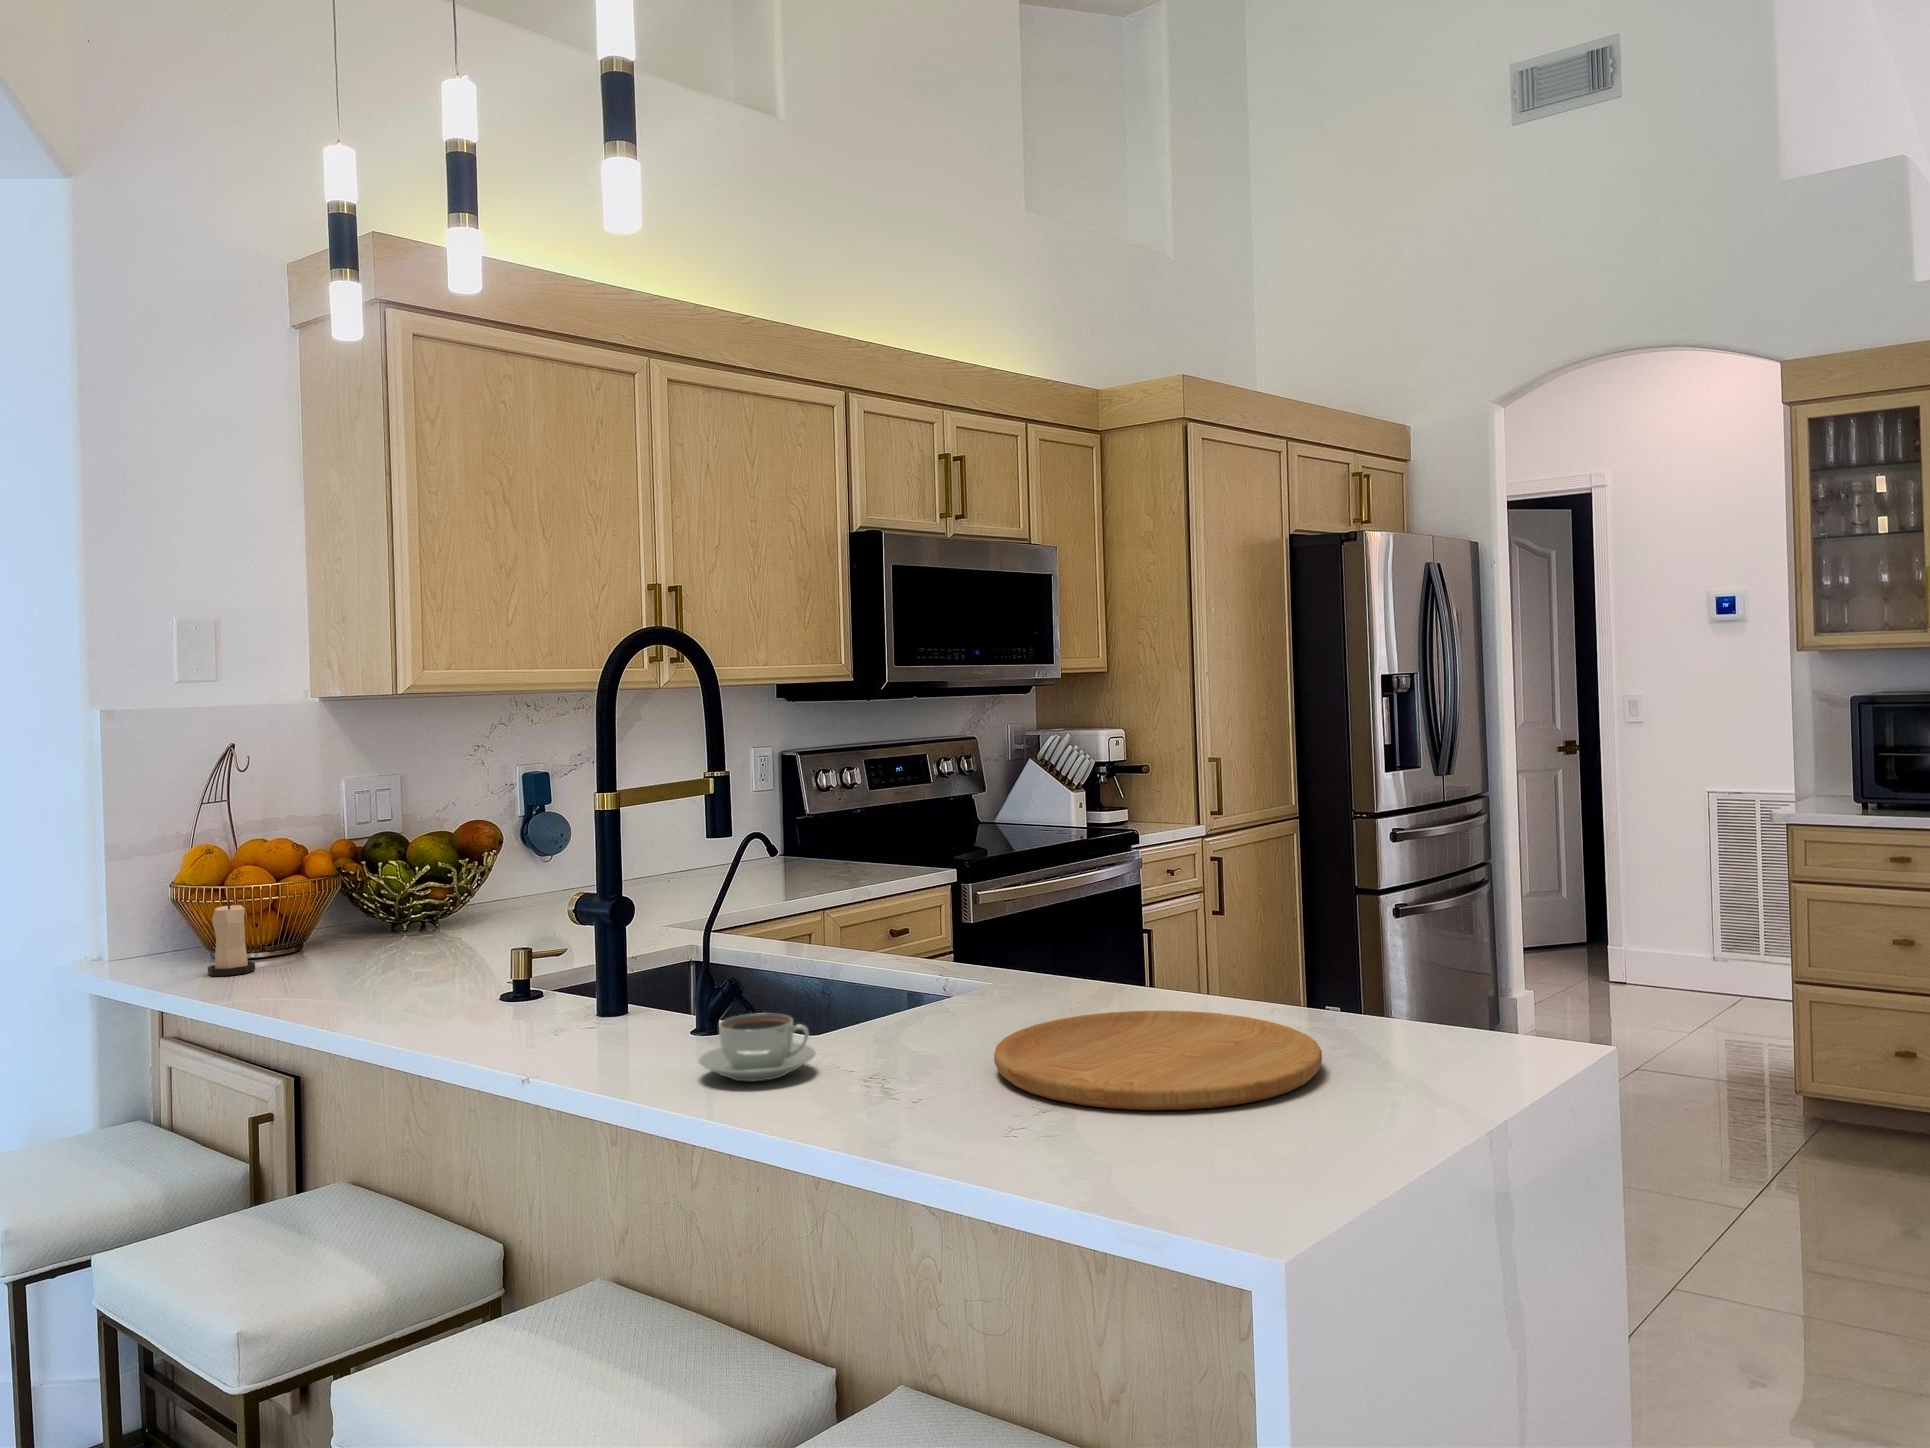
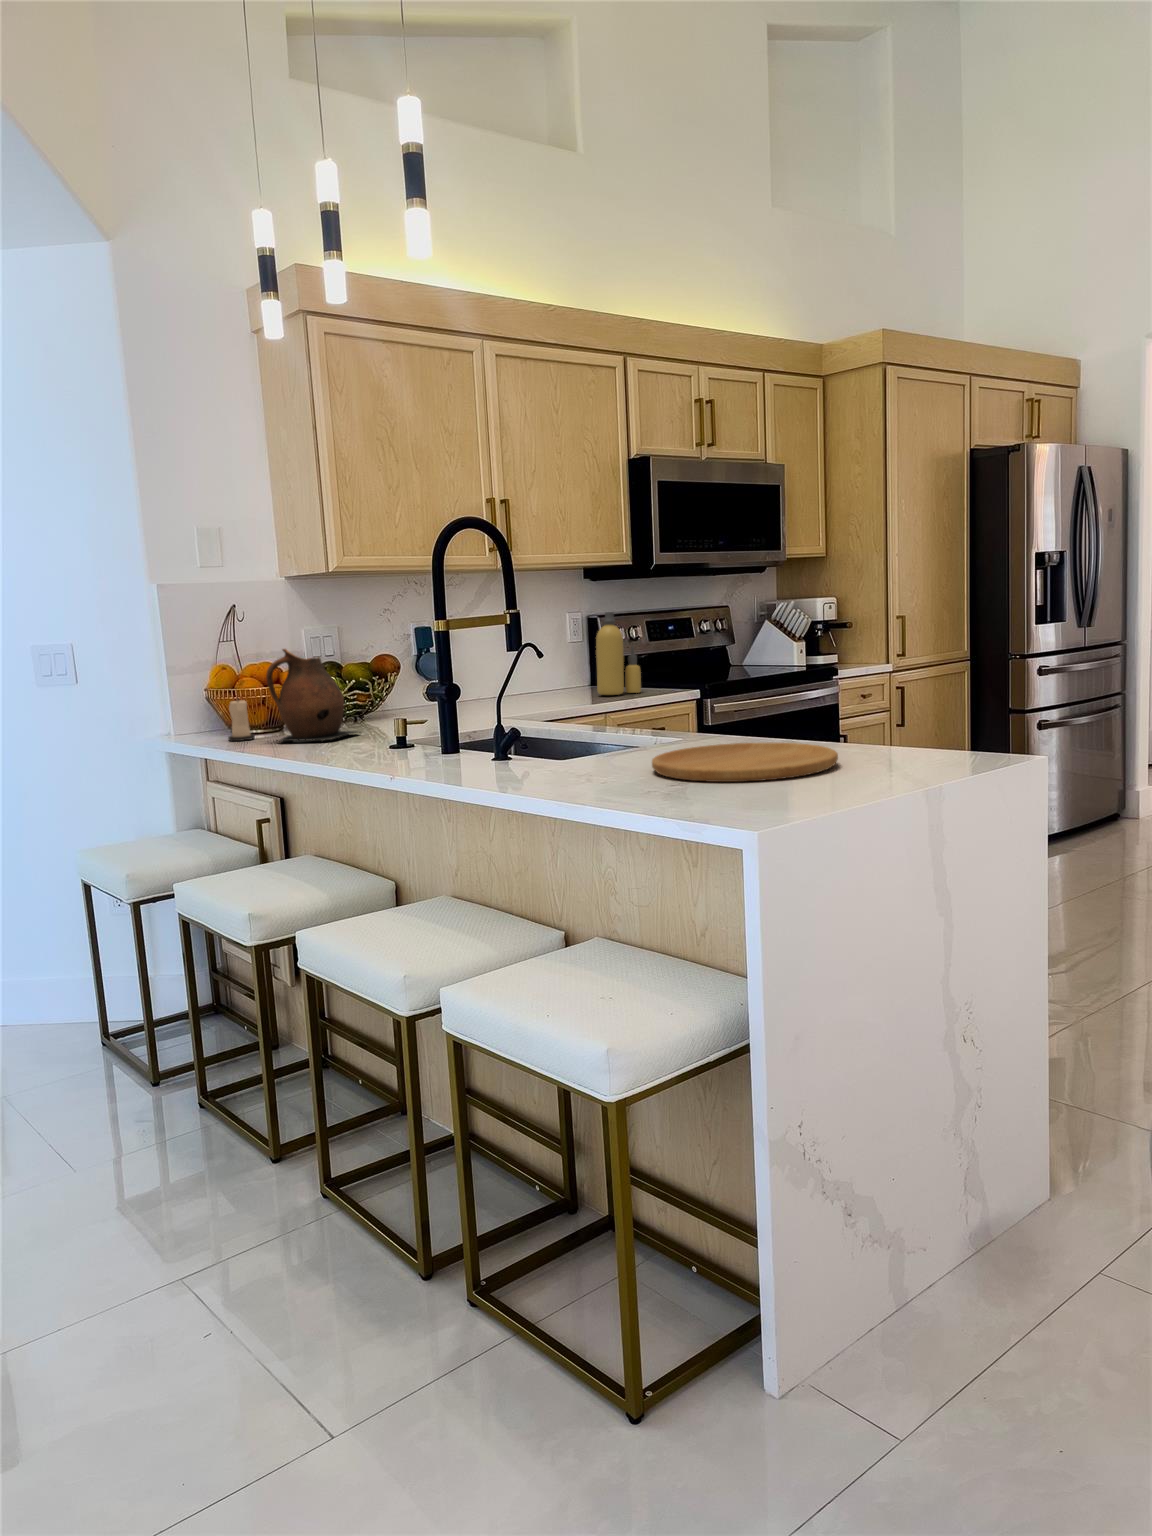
bottle: none [805,755,871,880] -> present [596,612,641,695]
ceramic pitcher: none [282,822,441,982] -> present [266,649,360,741]
coffee cup: present [699,1013,816,1081] -> none [490,740,555,774]

